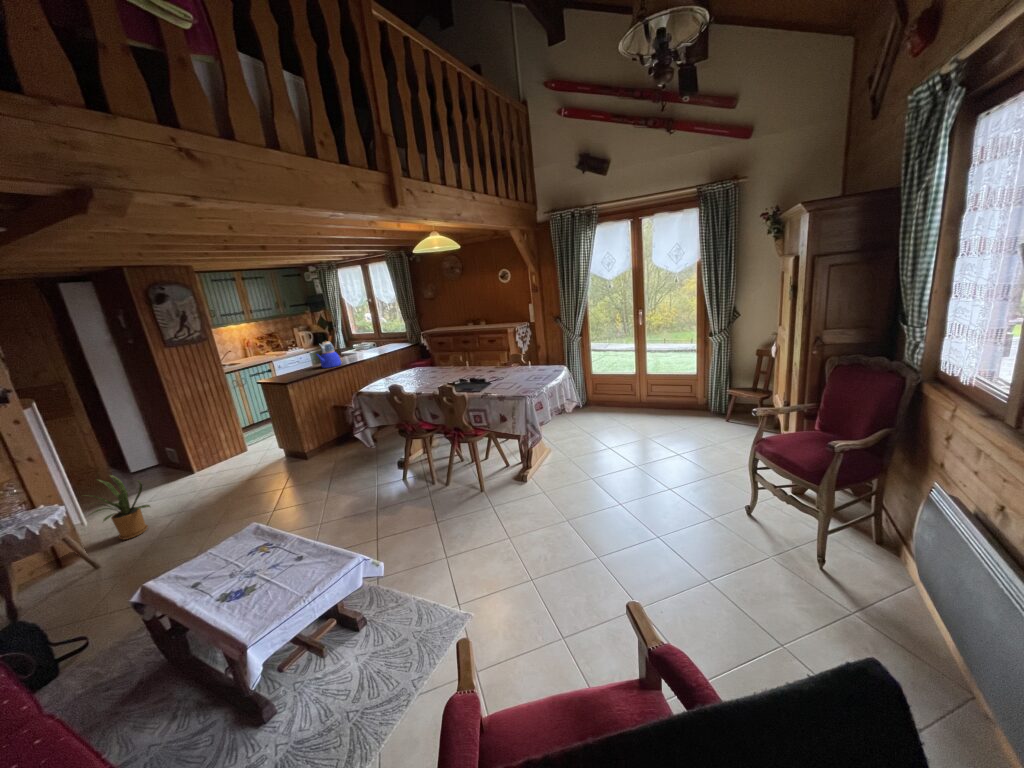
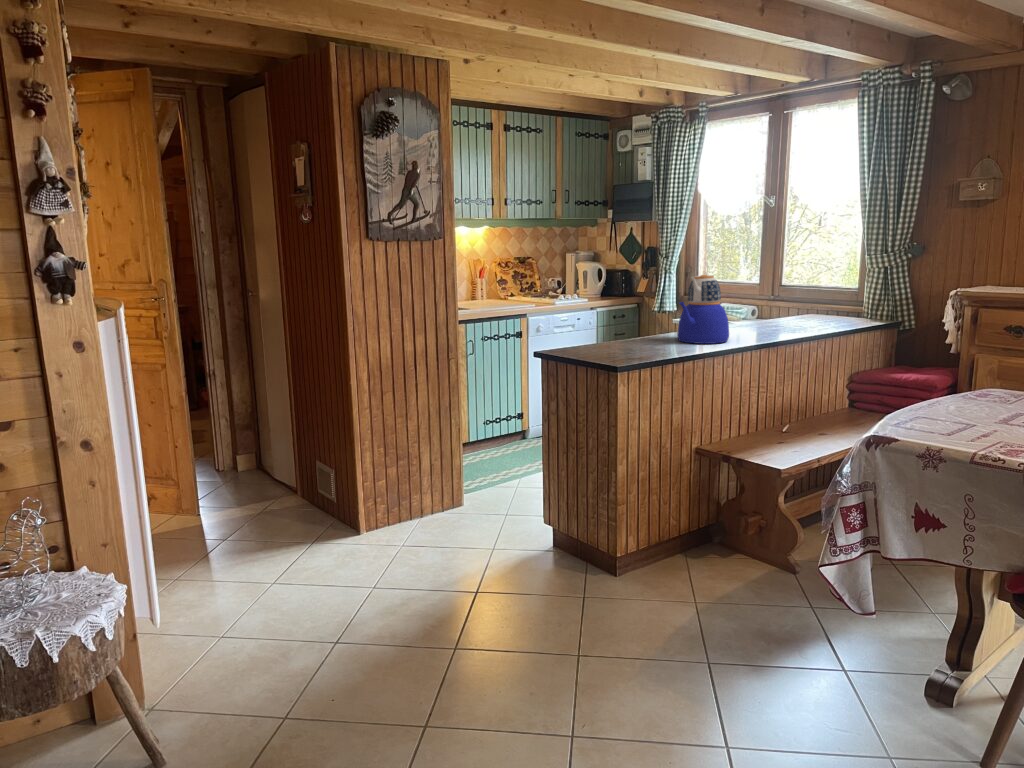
house plant: present [88,475,150,539] -> none [154,517,286,699]

